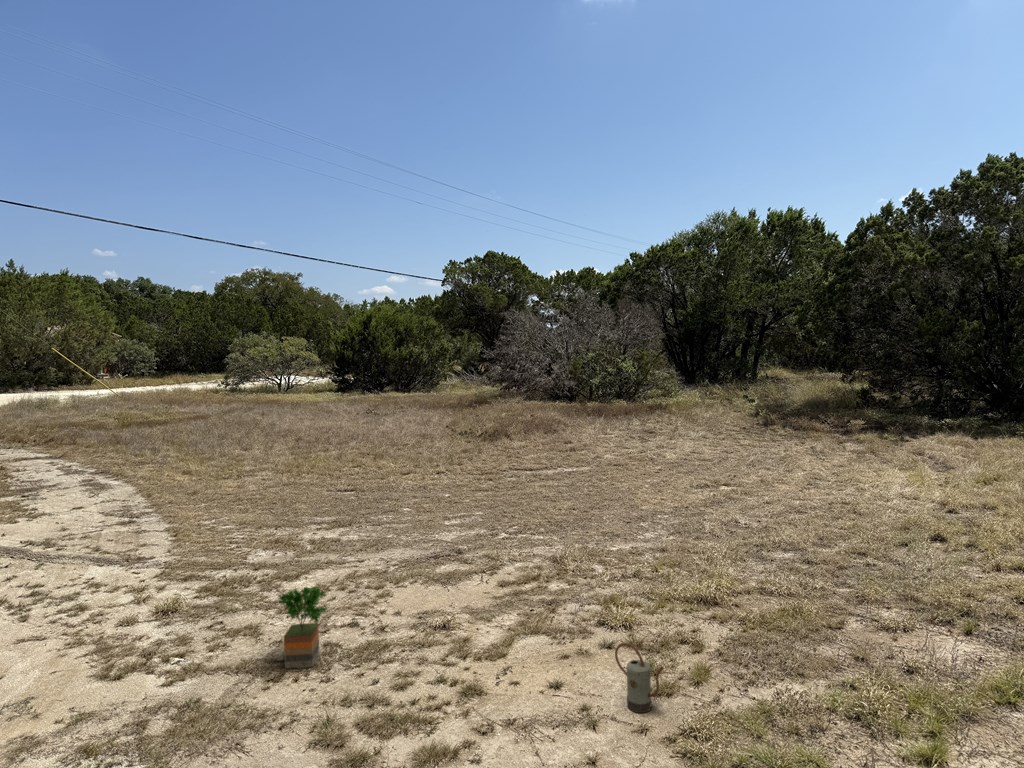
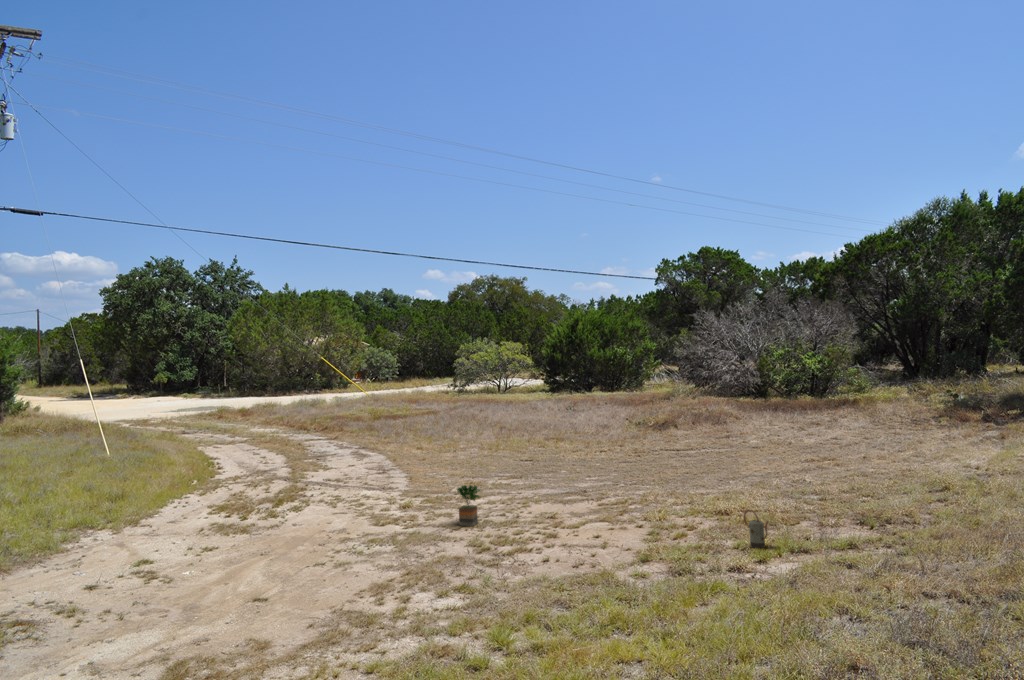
watering can: present [615,643,664,713] -> present [744,510,769,548]

